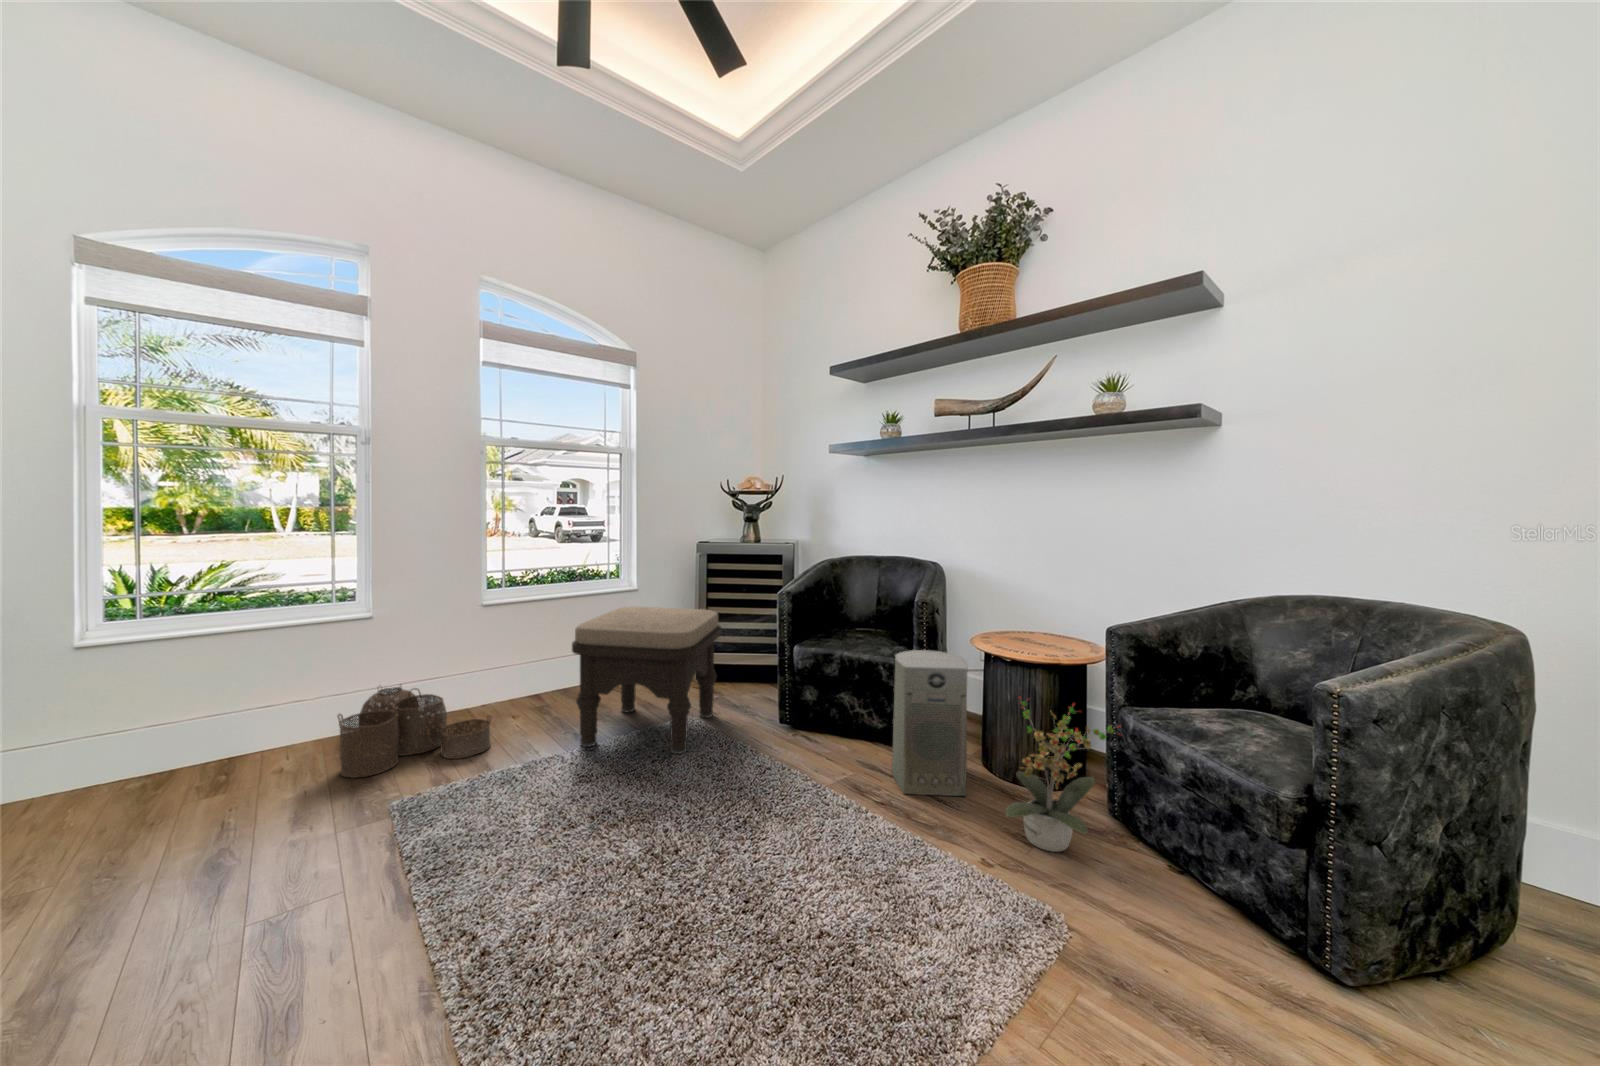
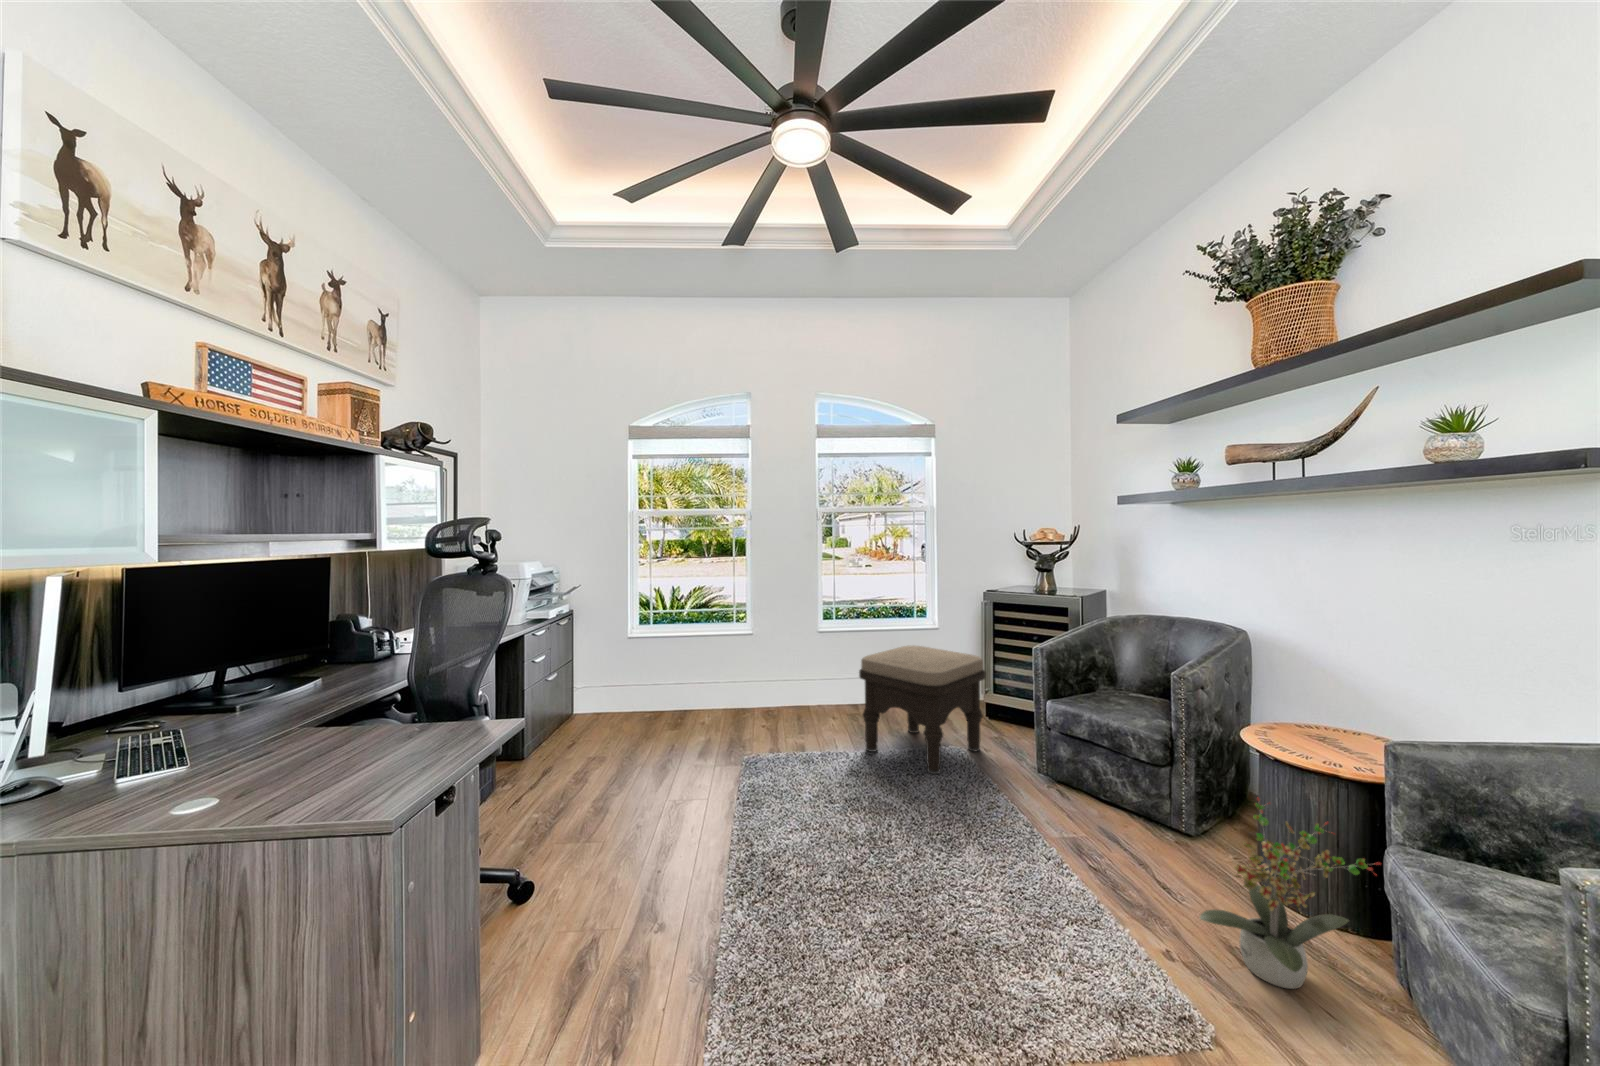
air purifier: present [892,650,968,796] -> none [1123,723,1213,895]
woven basket: present [338,685,491,778] -> none [729,681,812,739]

